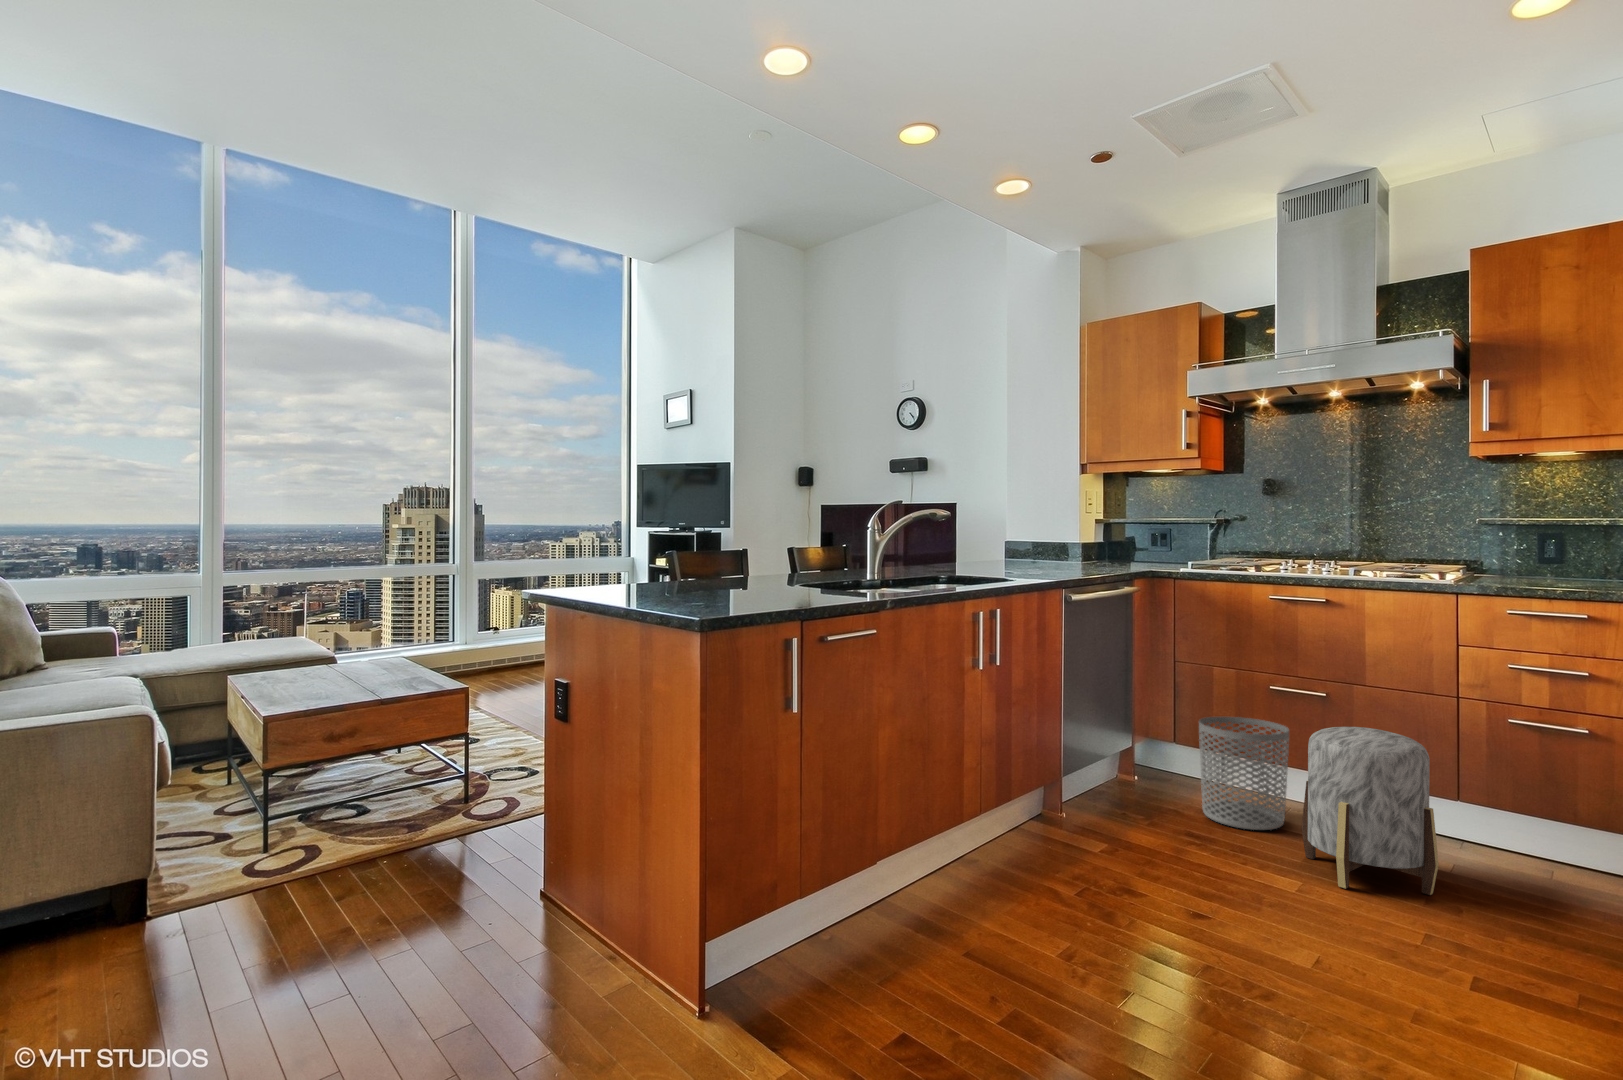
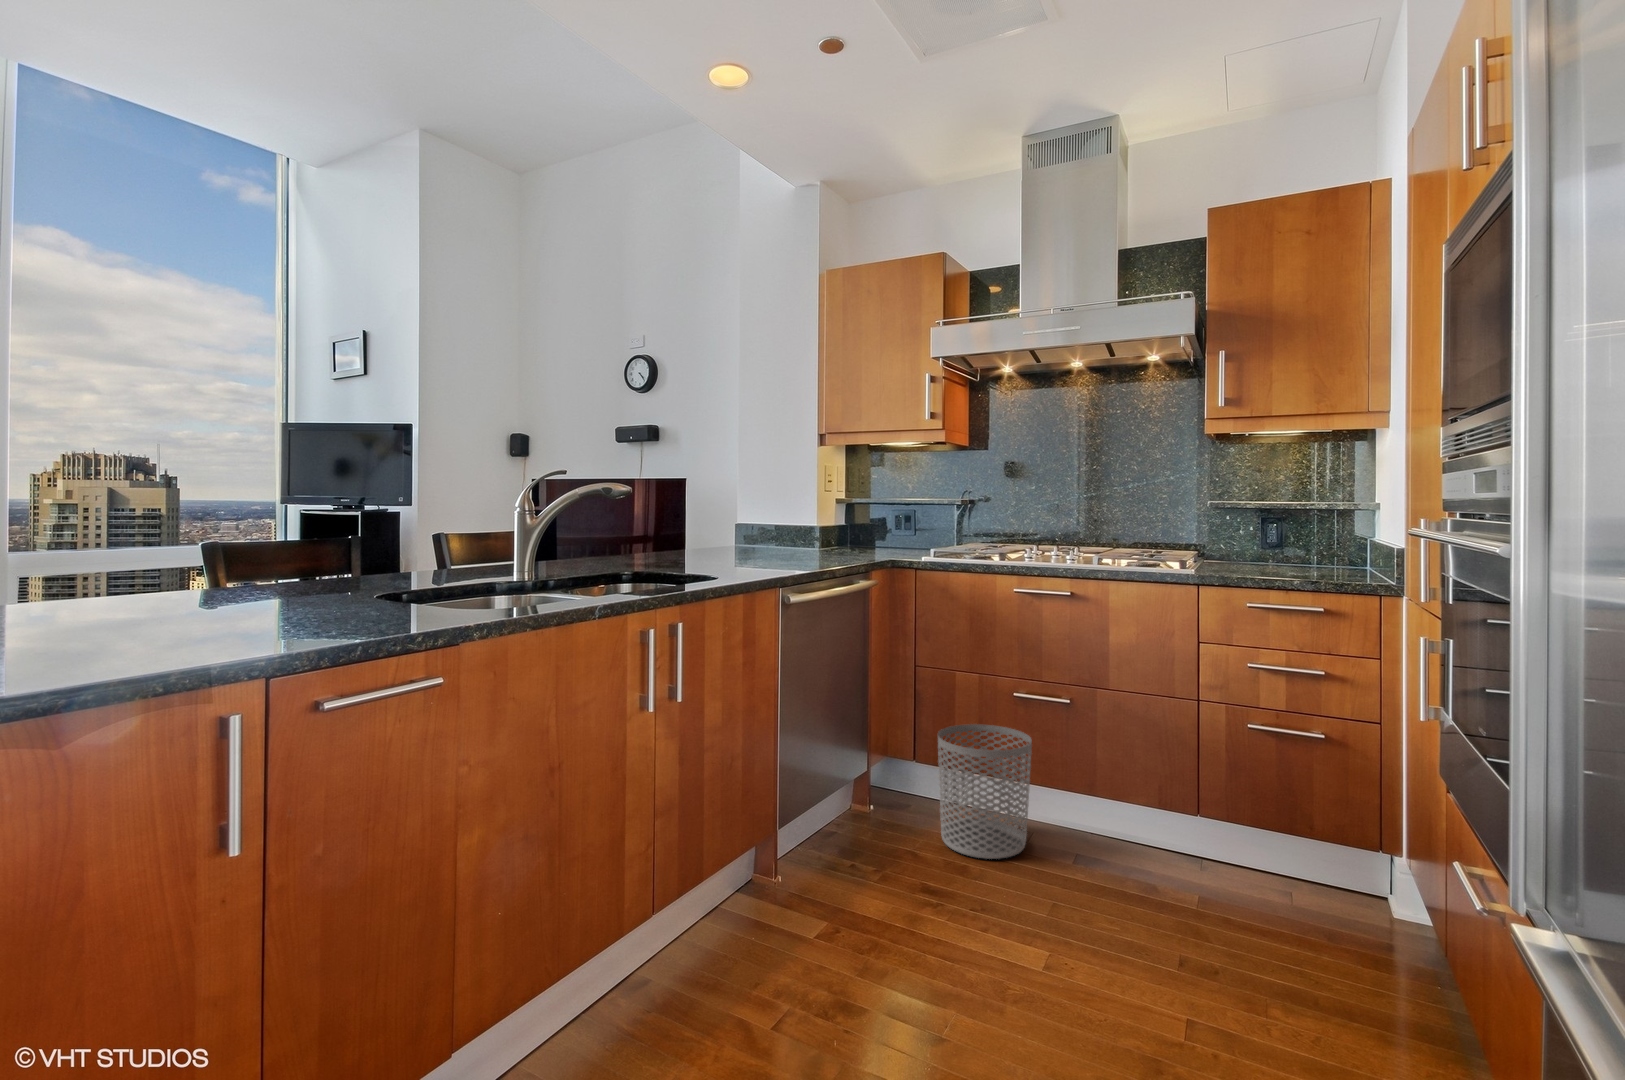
stool: present [1302,727,1439,895] -> none [1045,743,1187,943]

